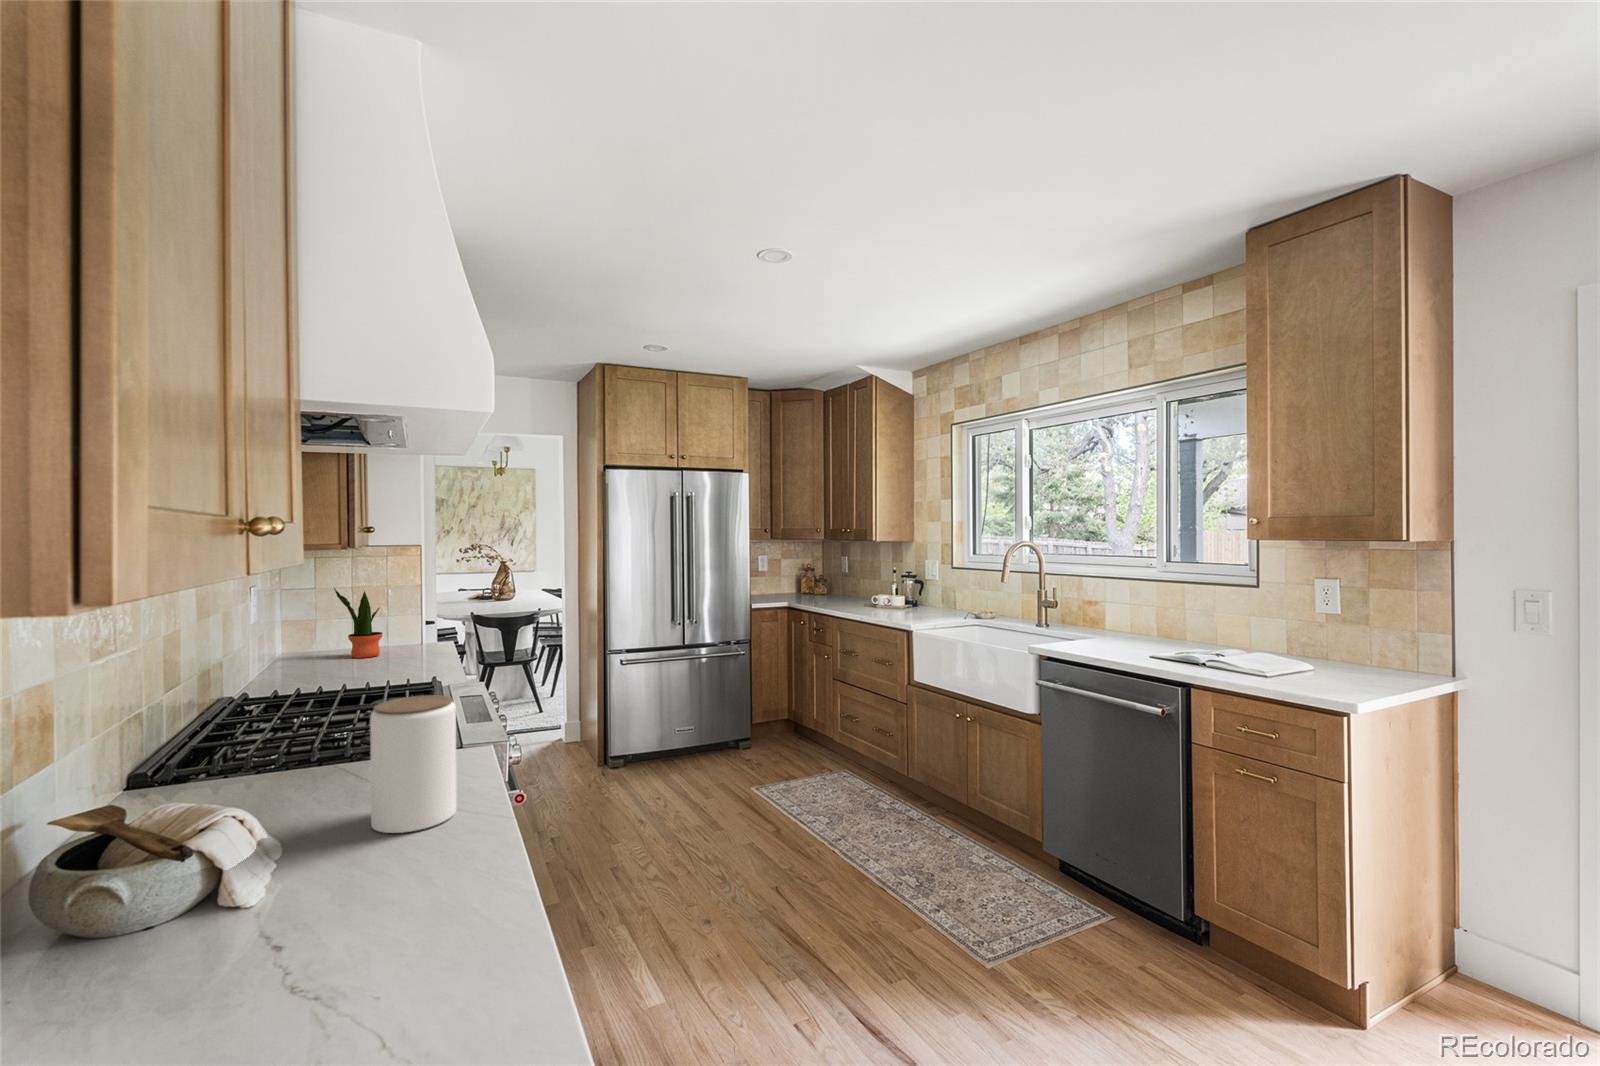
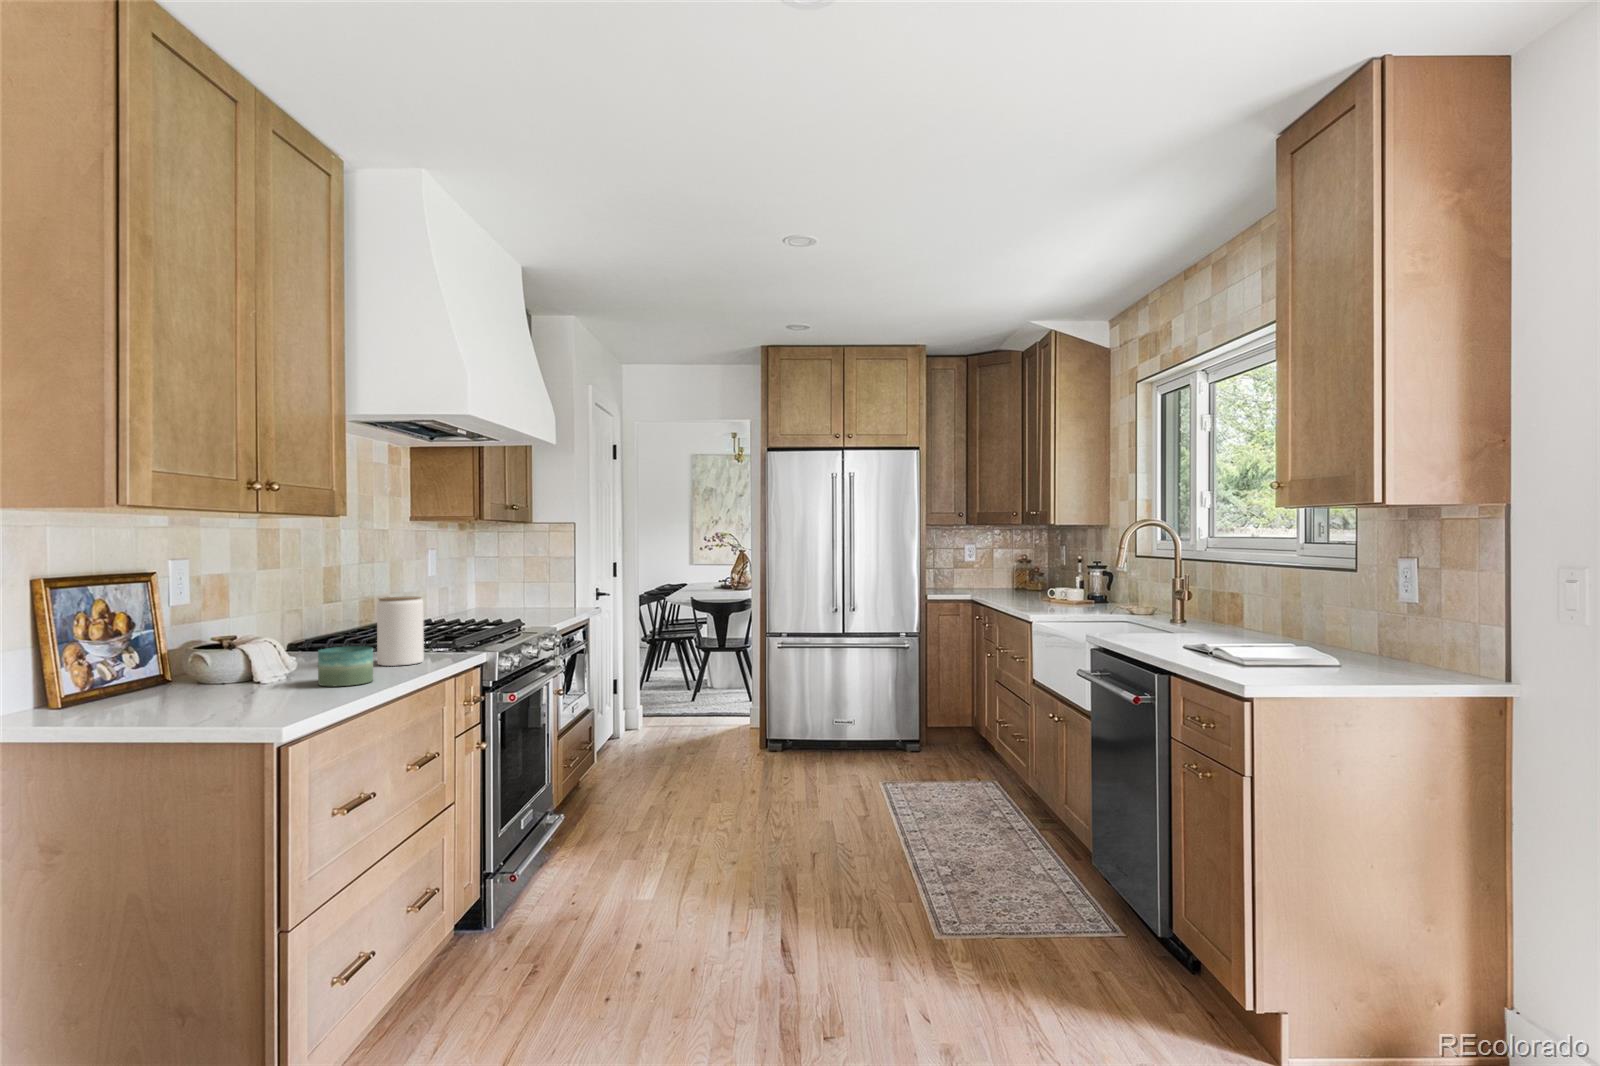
potted plant: present [334,588,382,658] -> none [516,554,548,607]
candle: none [366,820,480,935] -> present [318,646,373,686]

